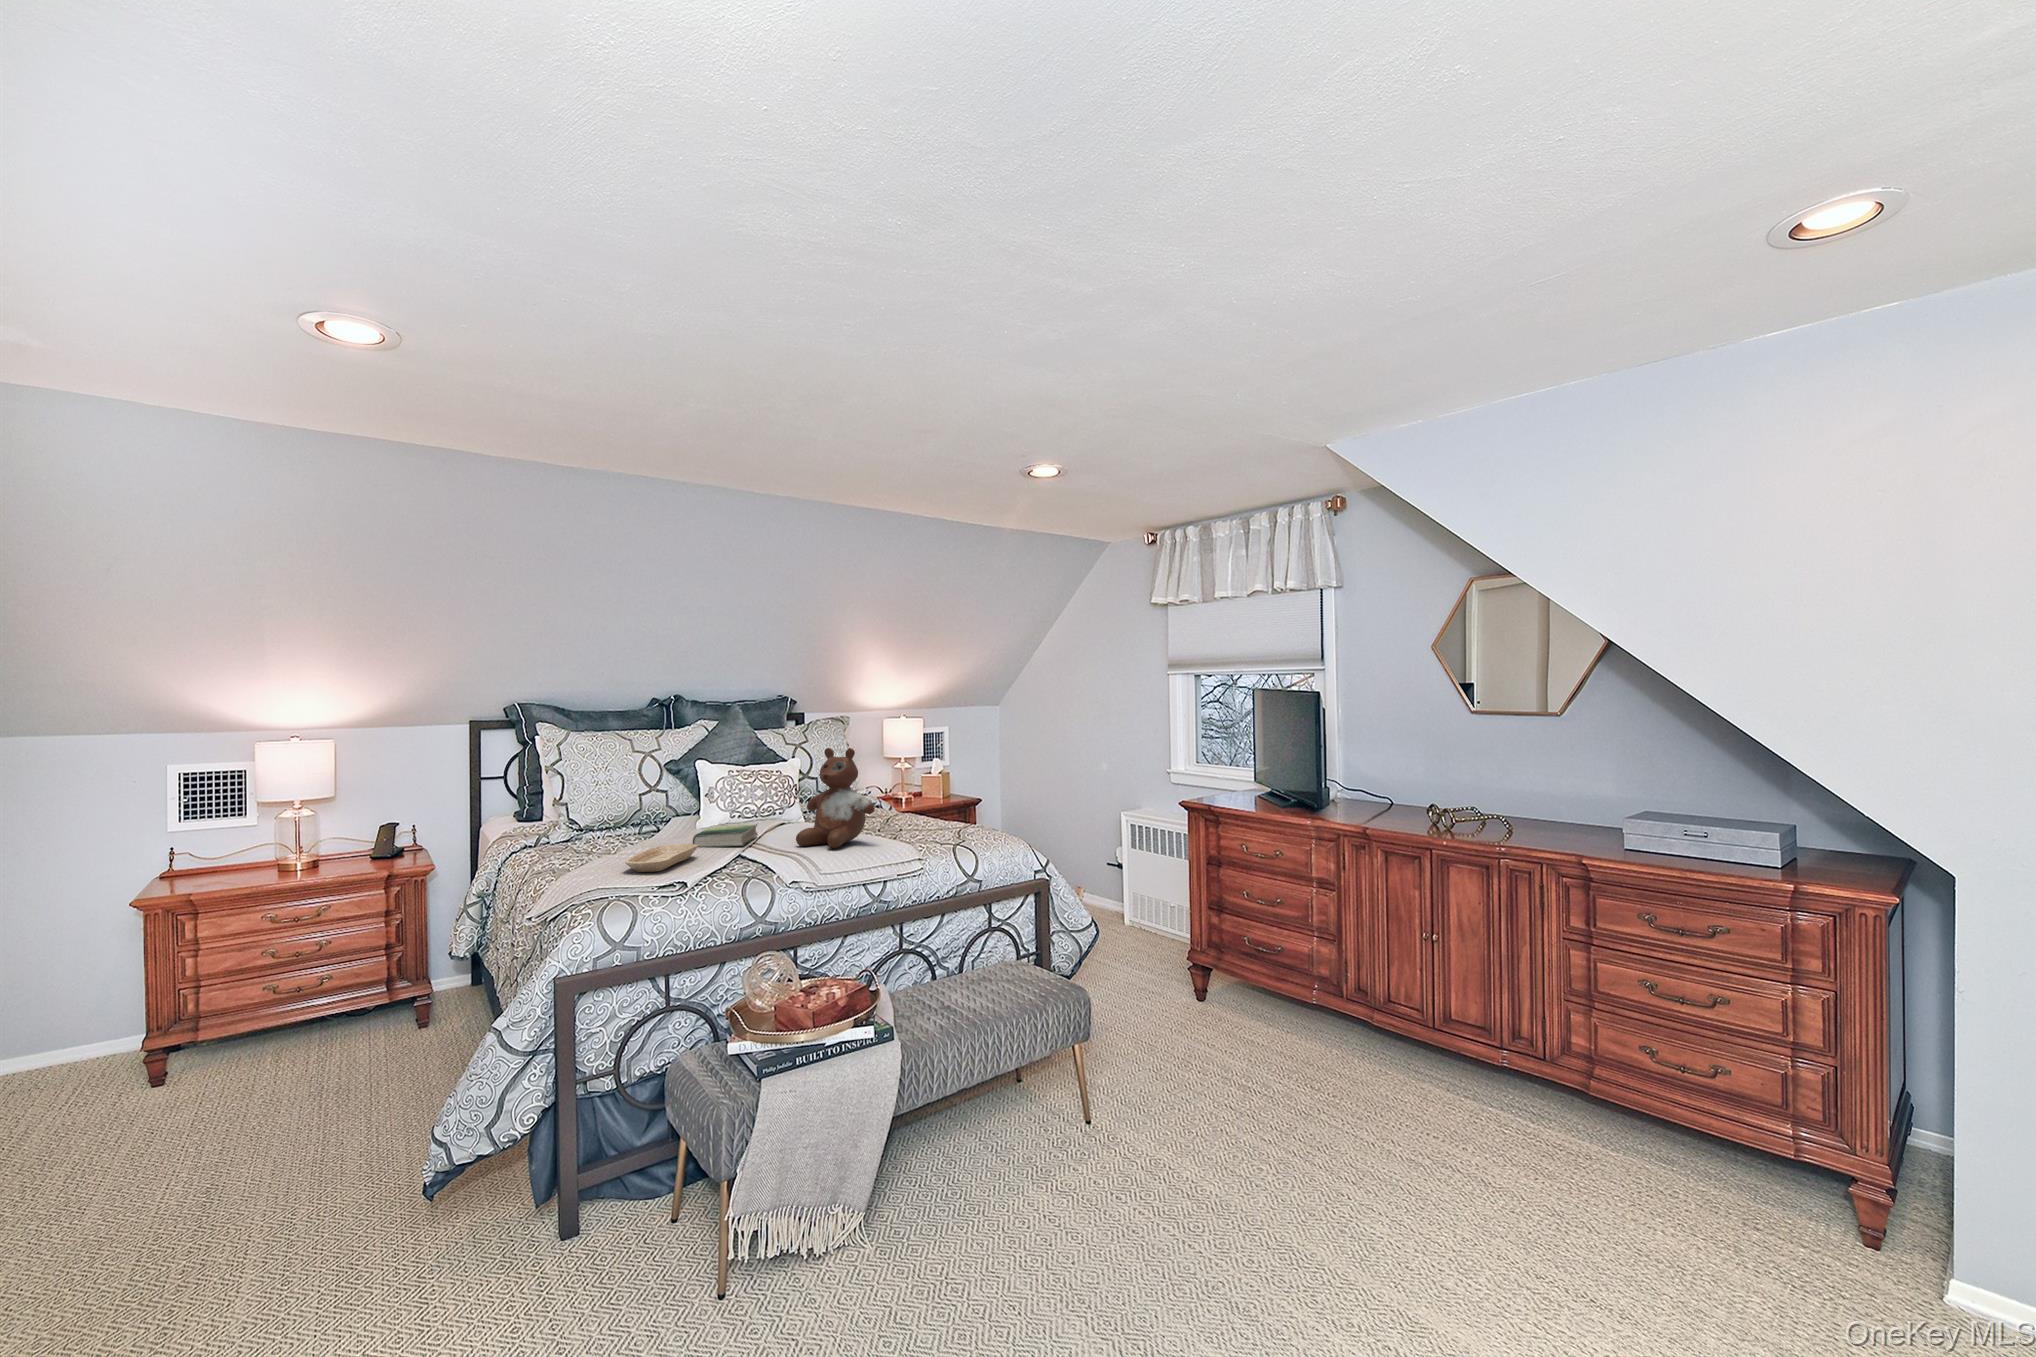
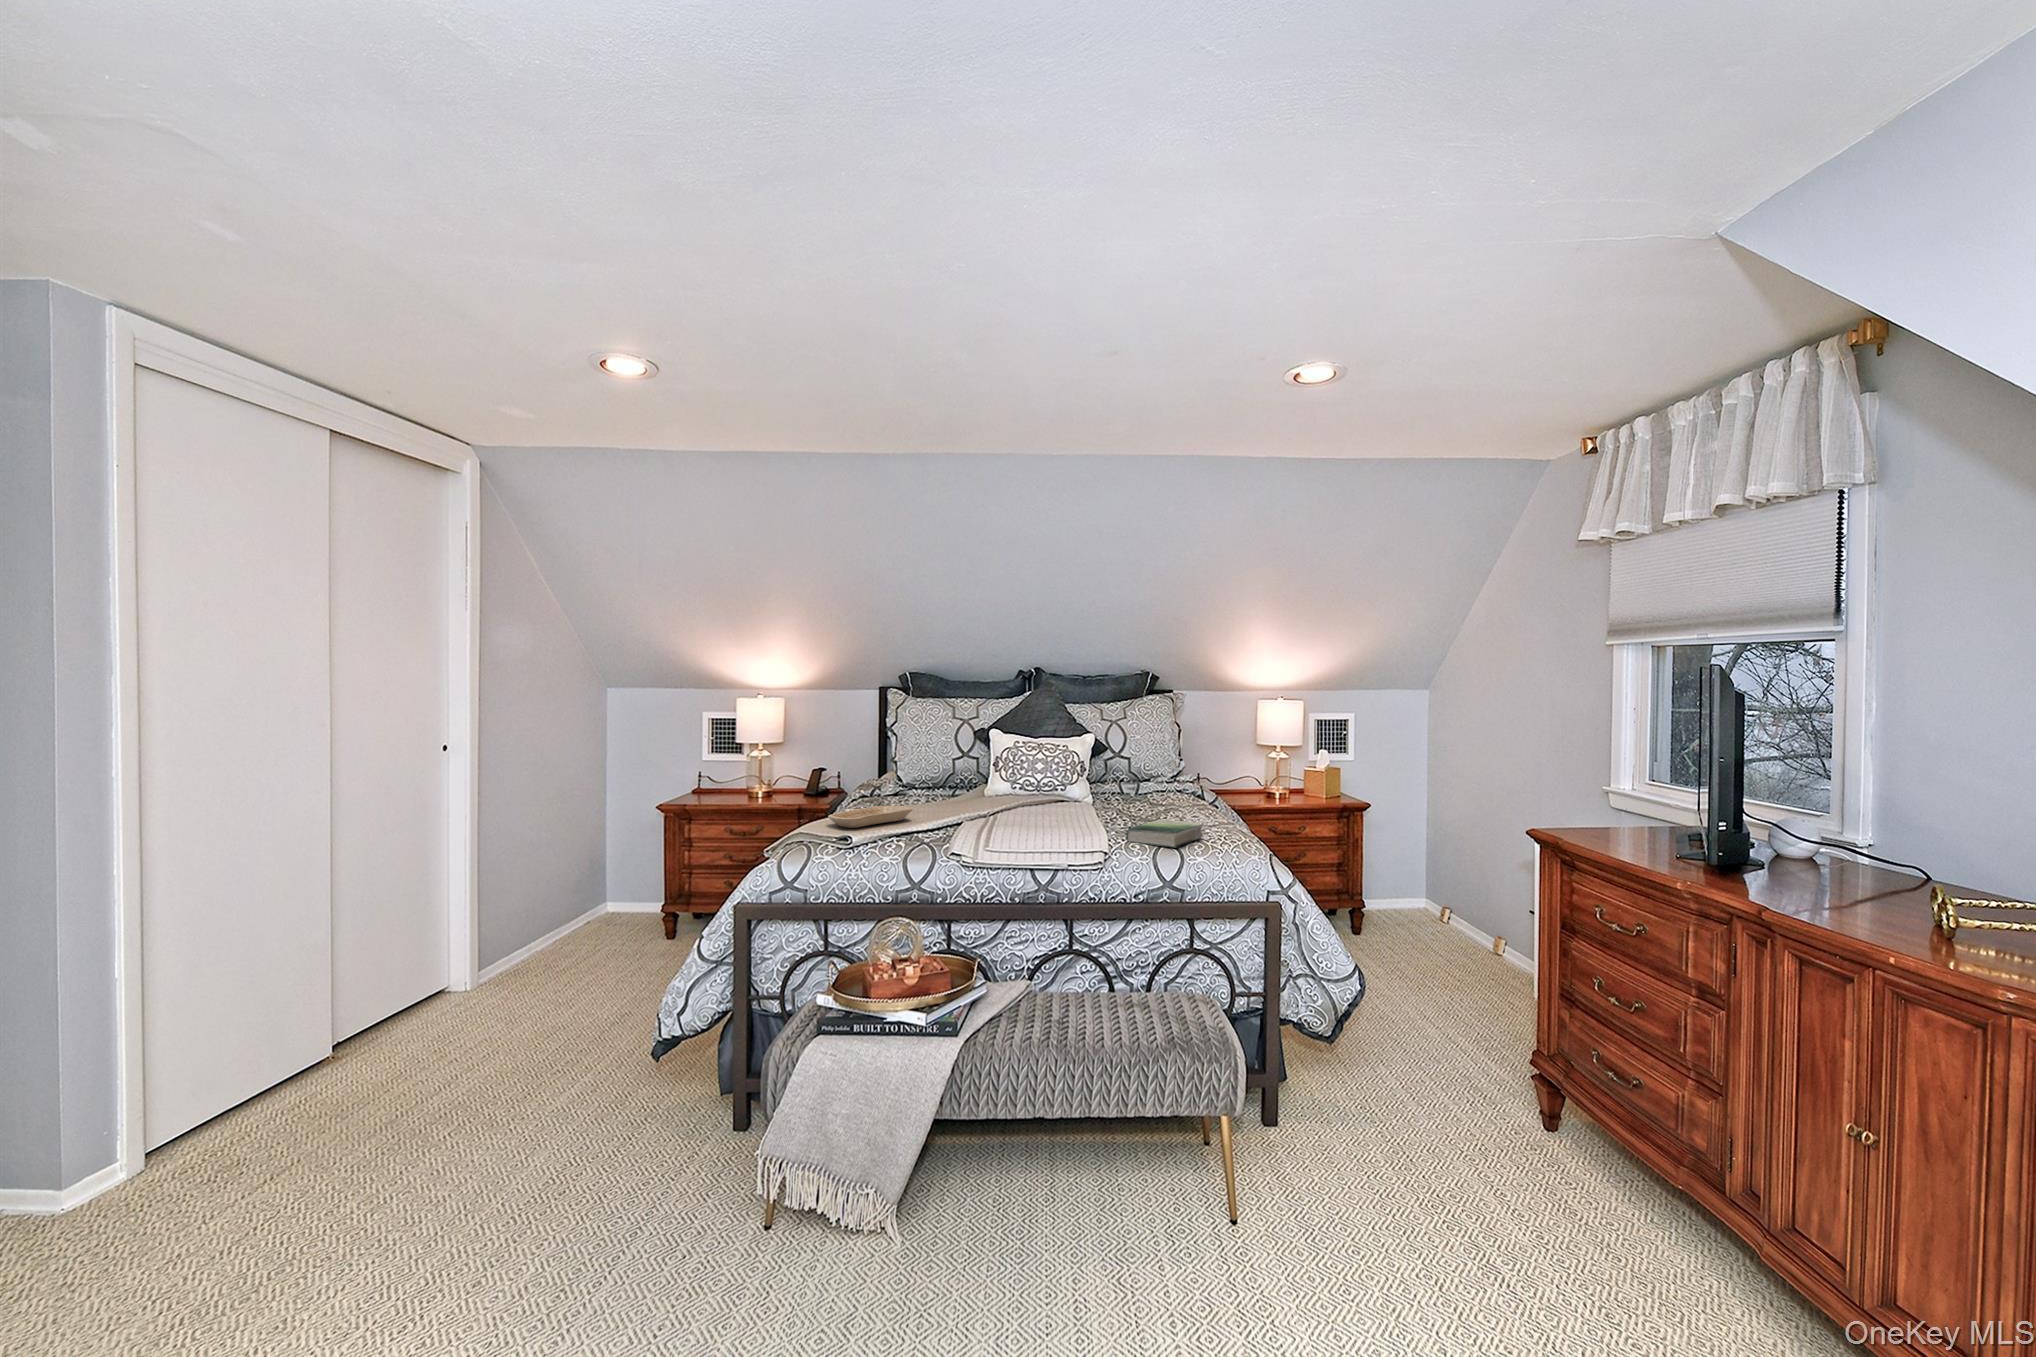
stuffed bear: present [796,748,875,848] -> none [1014,726,1091,831]
book: present [693,823,758,847] -> present [1126,820,1204,848]

